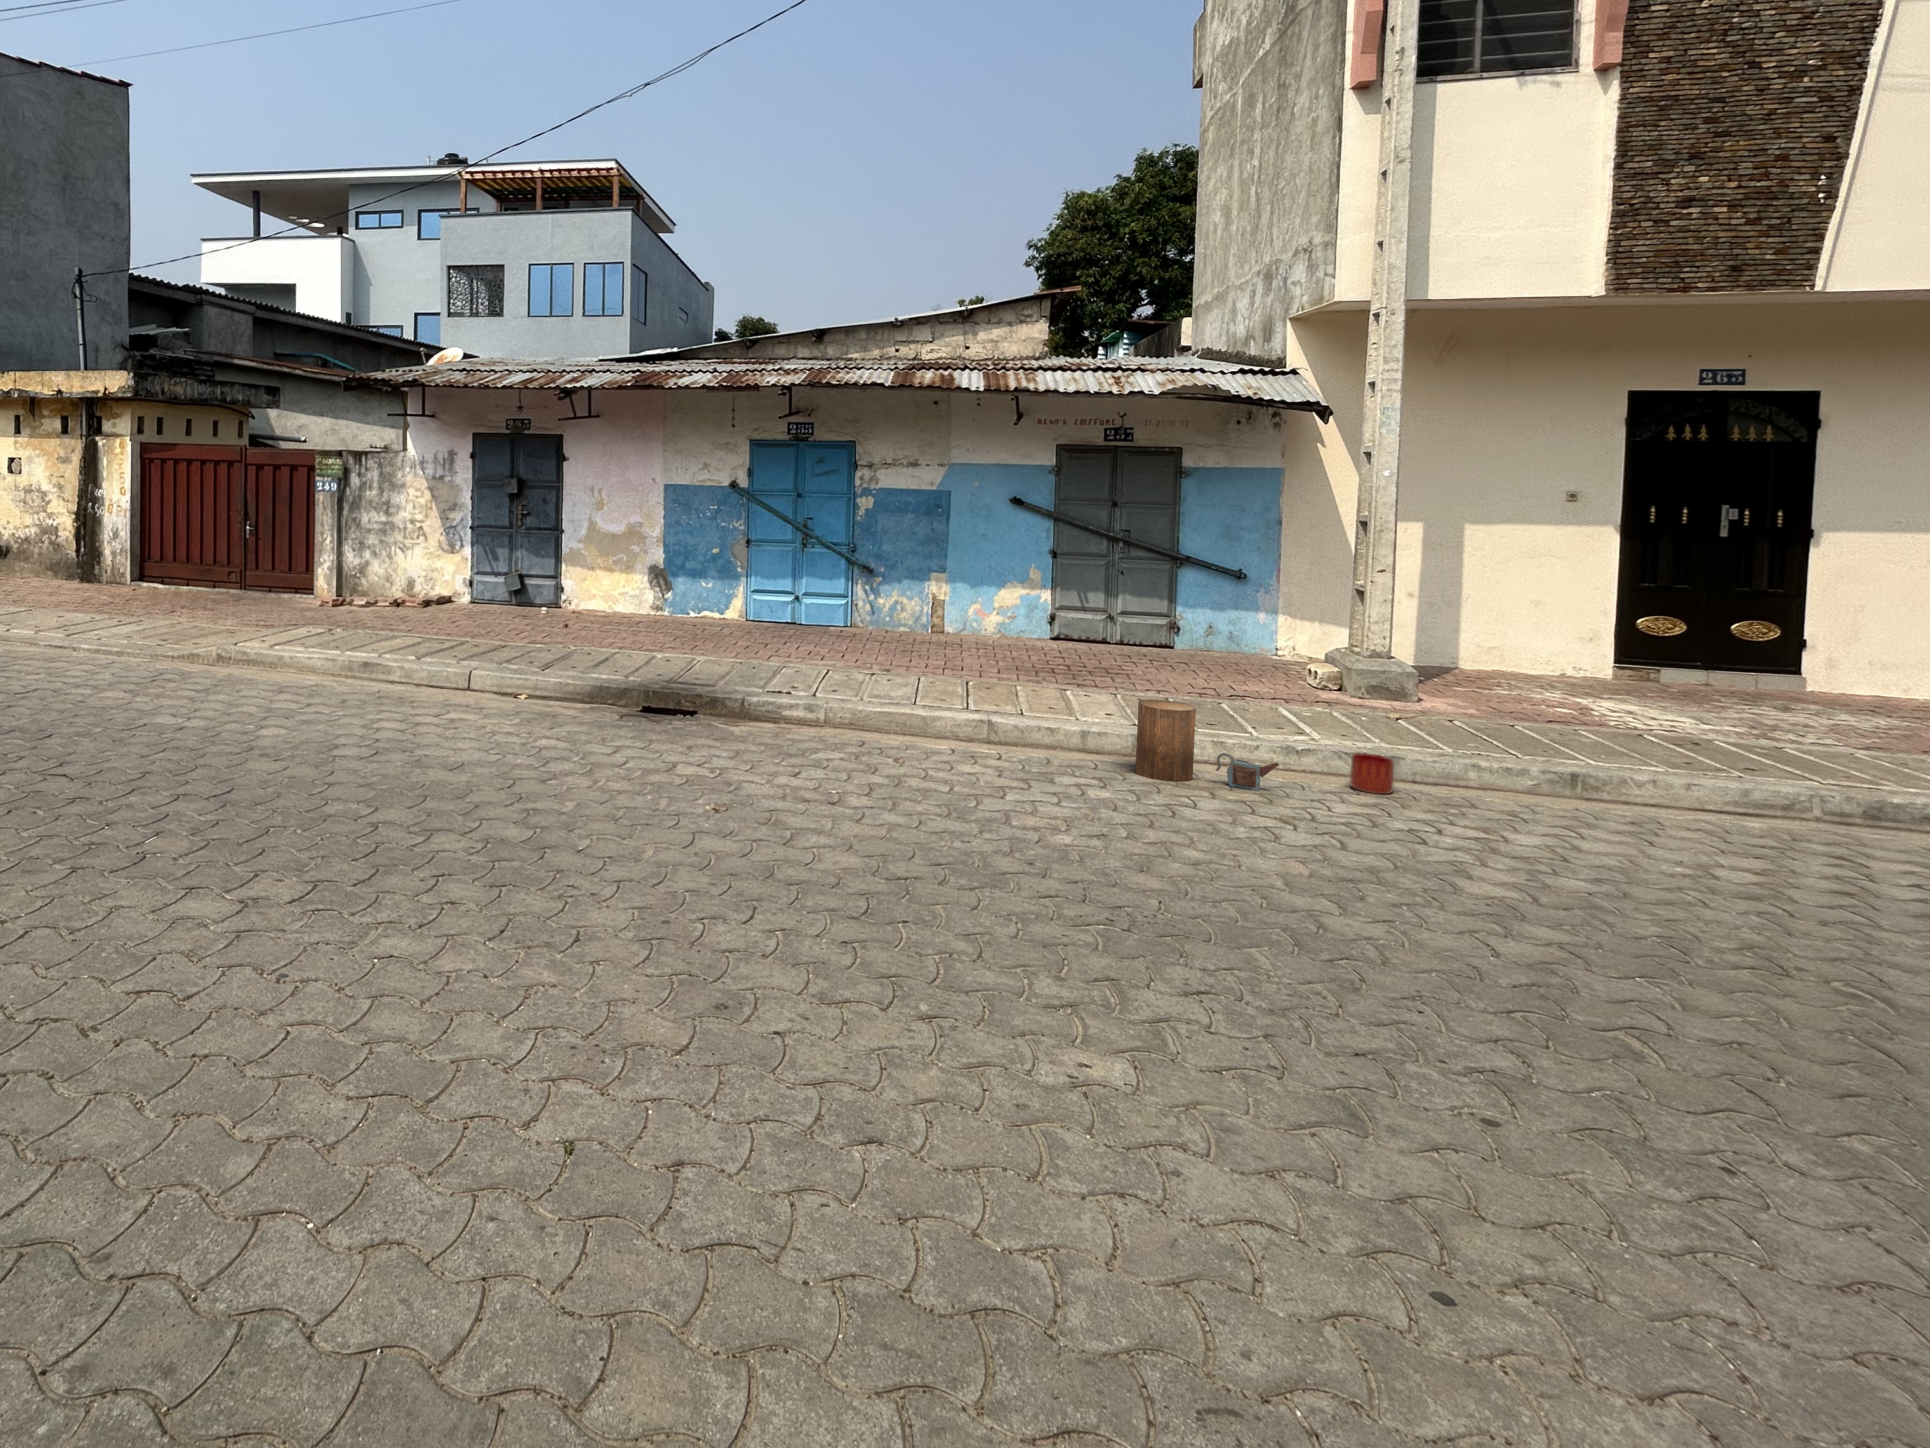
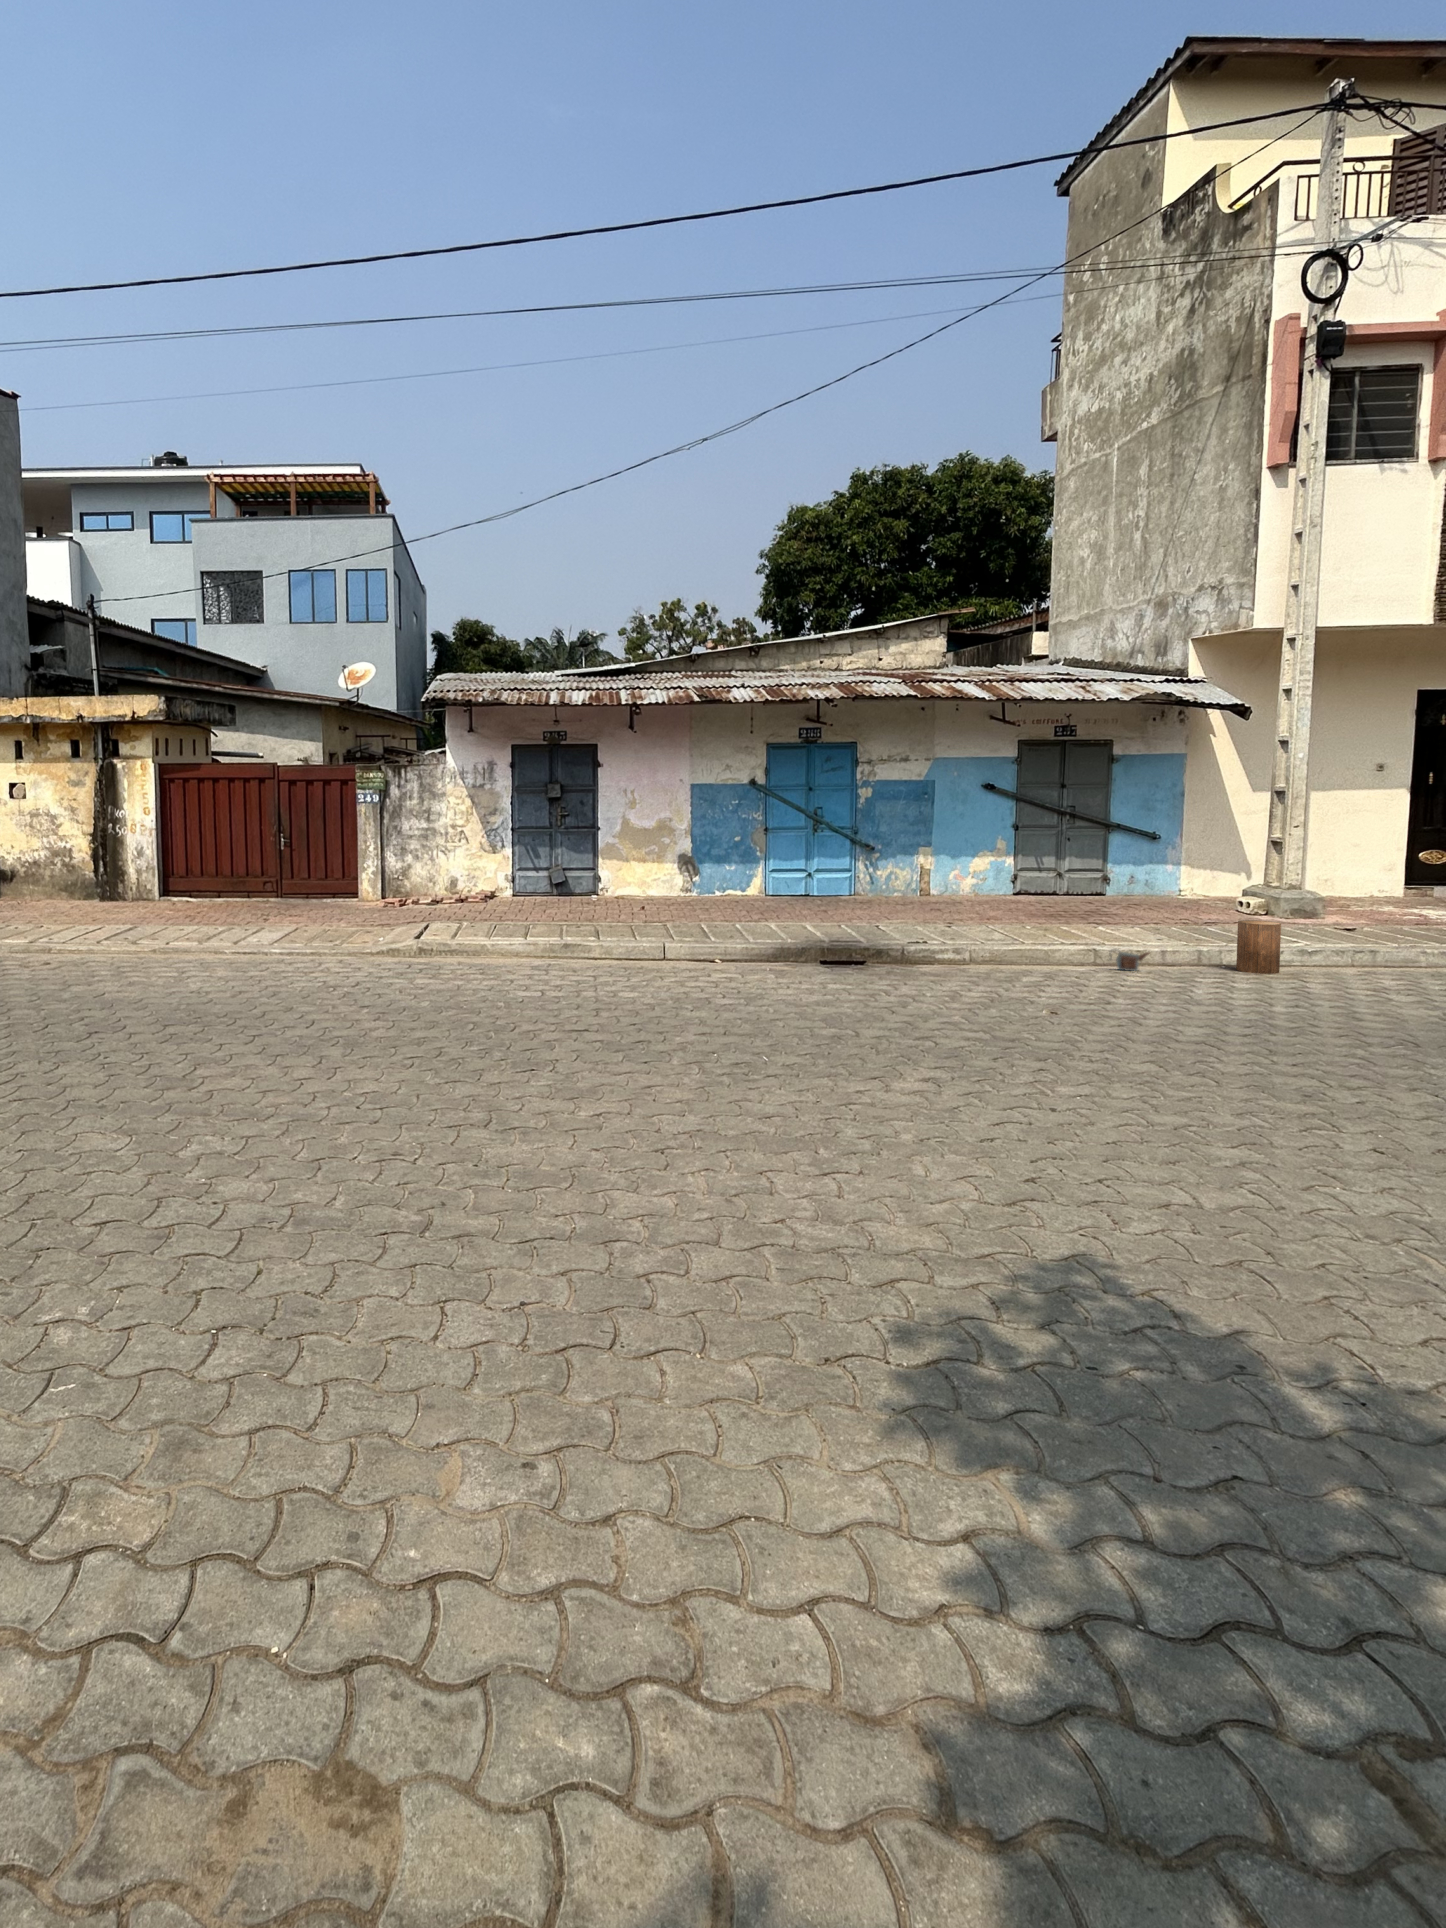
watering can: present [1216,753,1279,791] -> present [1109,949,1150,971]
planter: present [1350,753,1394,794] -> none [1369,947,1400,972]

